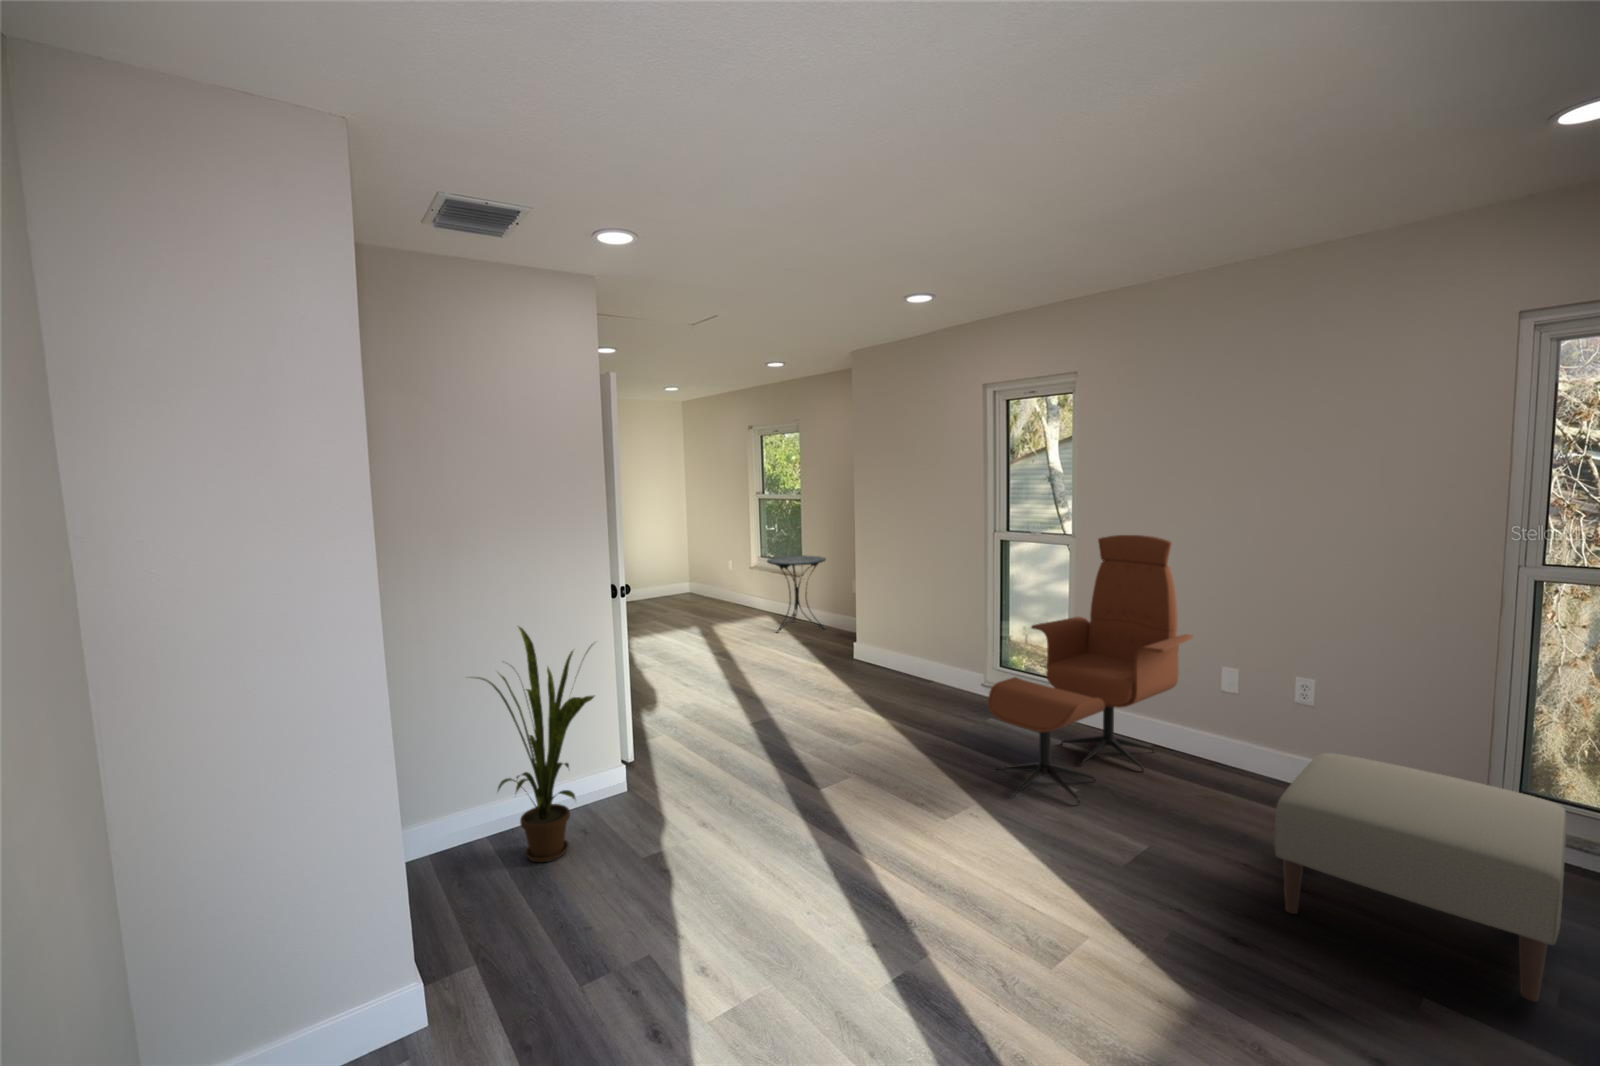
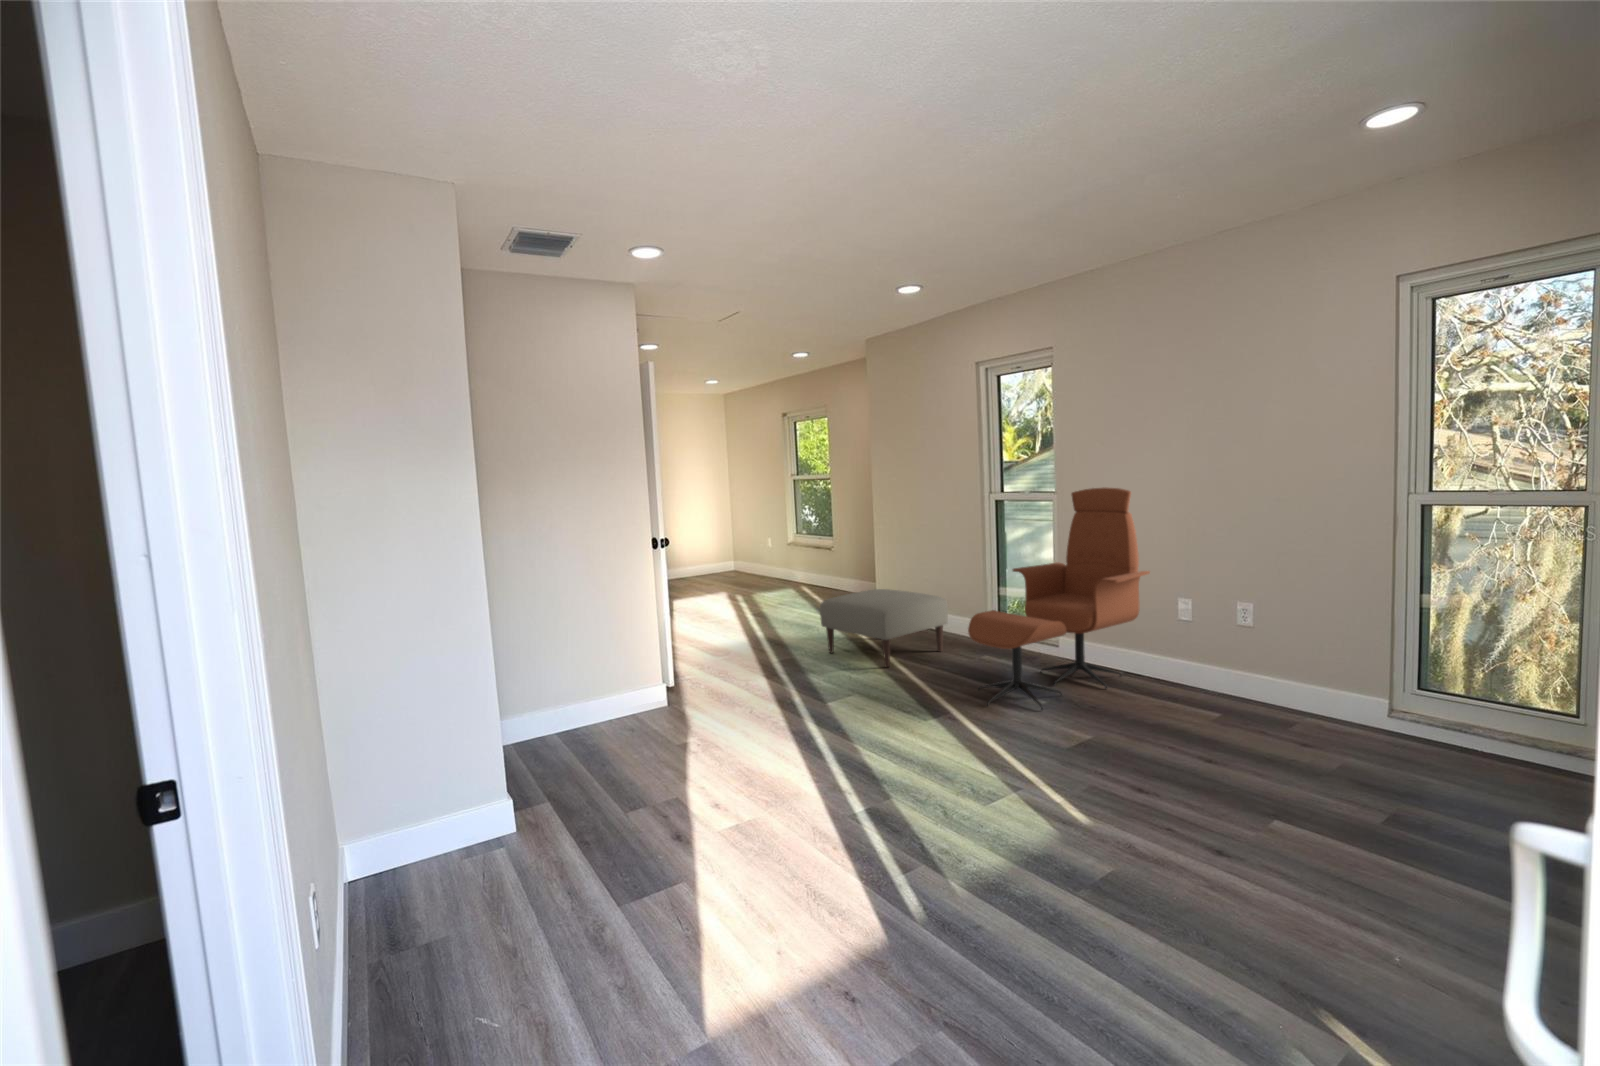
side table: present [767,555,826,632] -> none [799,529,854,598]
house plant: present [477,627,594,862] -> none [536,565,640,747]
ottoman: present [1274,753,1567,1002] -> present [820,589,948,667]

